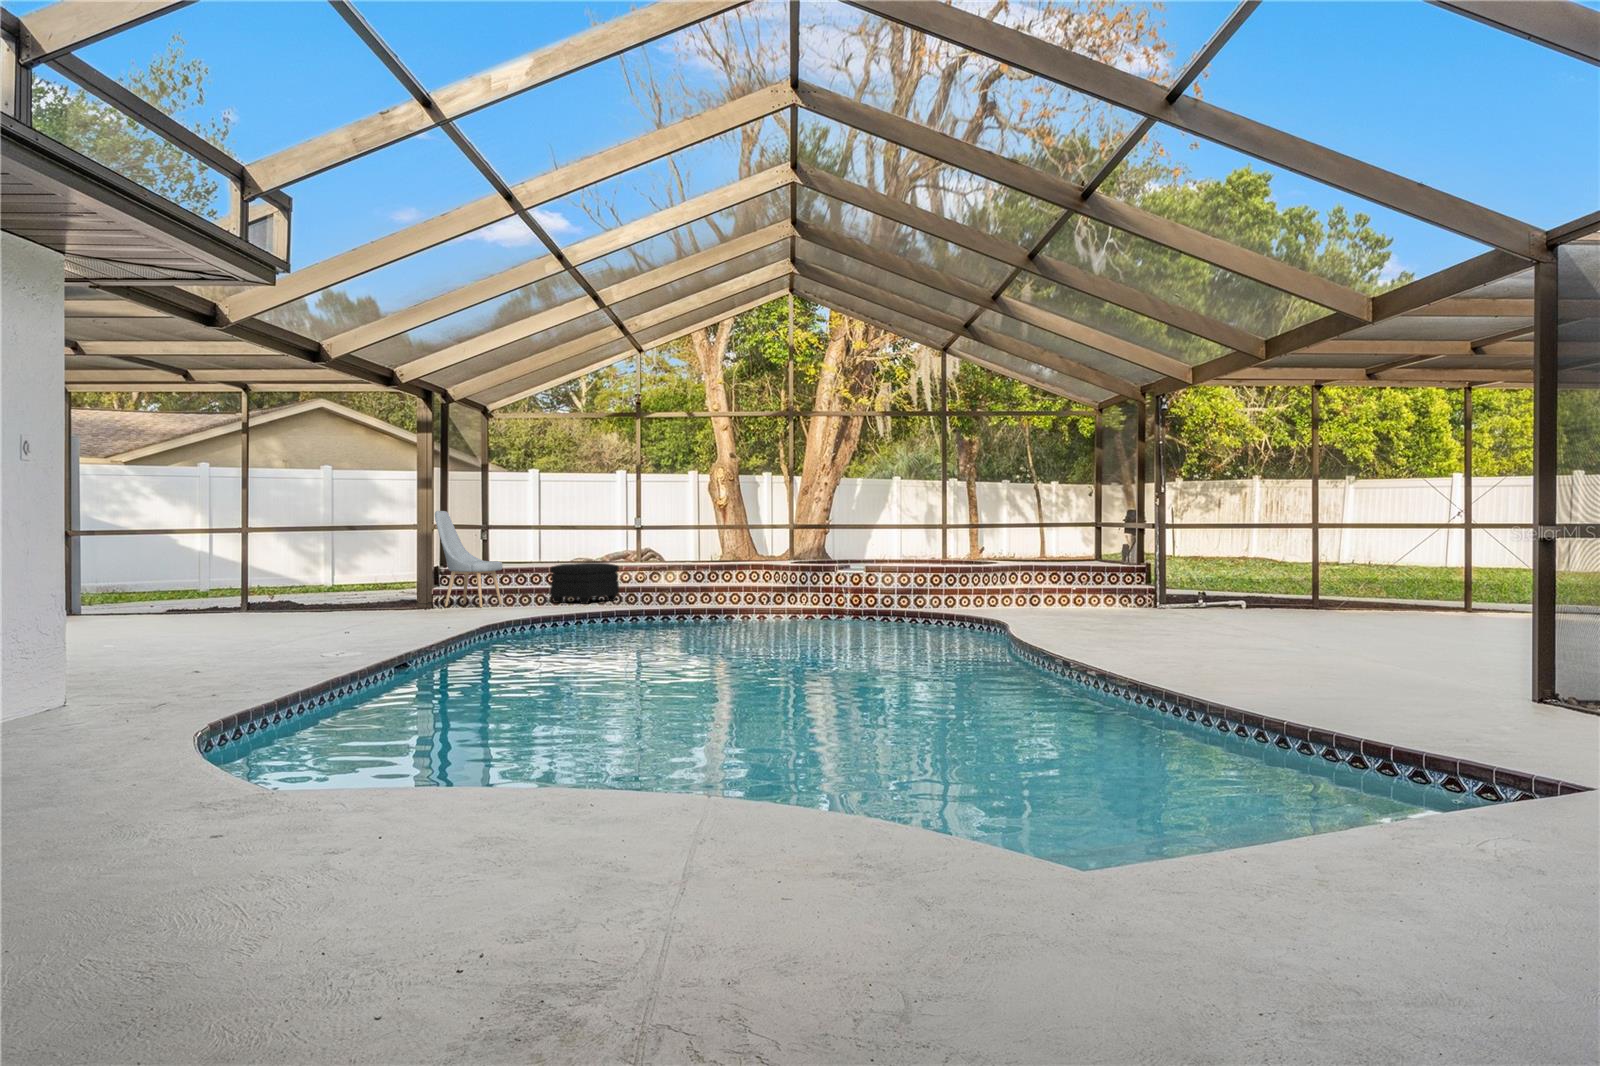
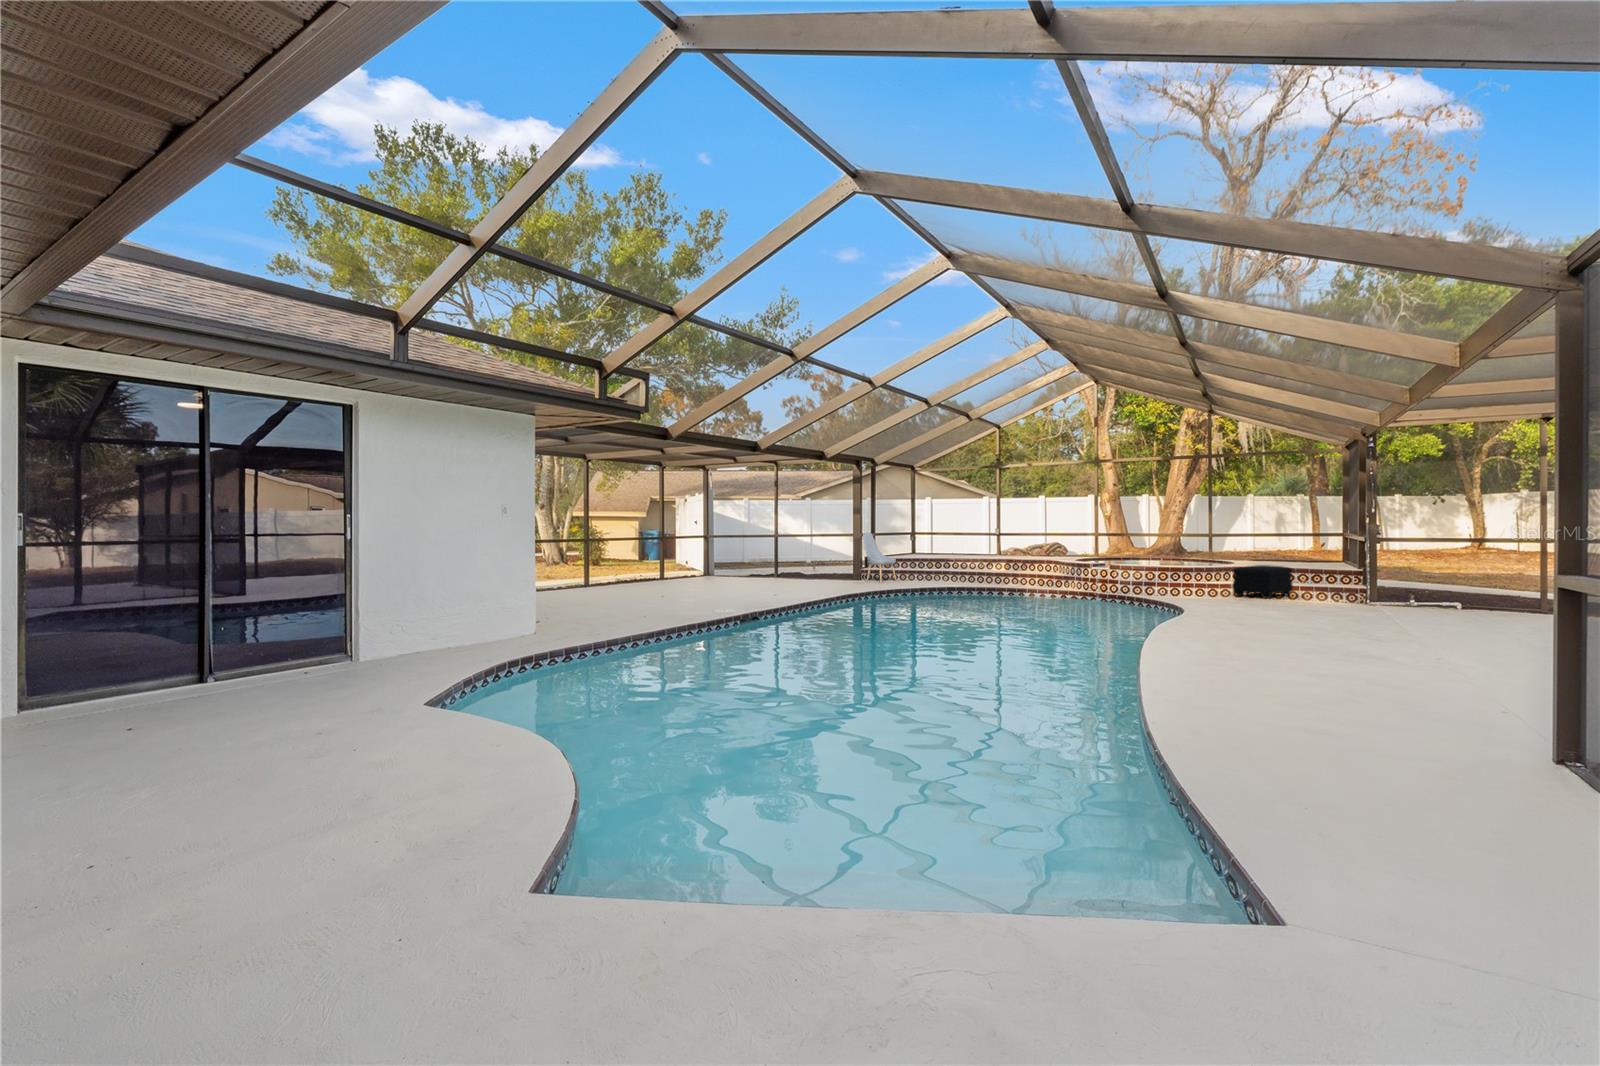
ottoman: present [550,563,619,604] -> present [1232,565,1293,599]

